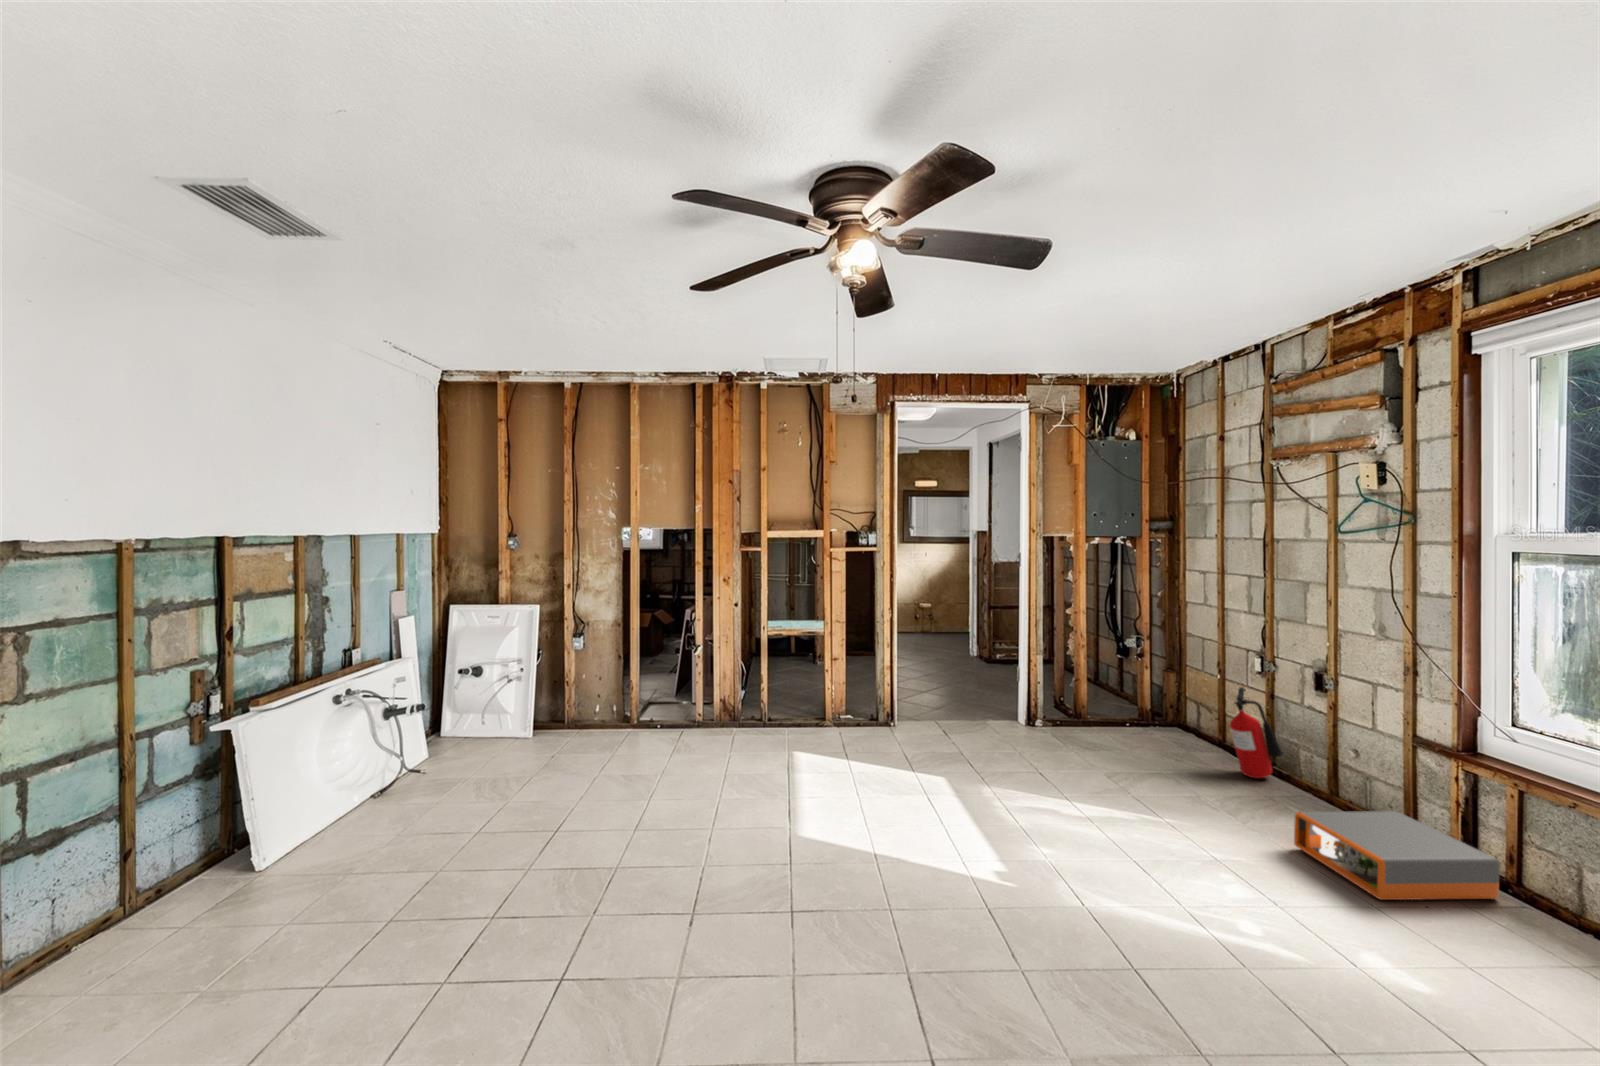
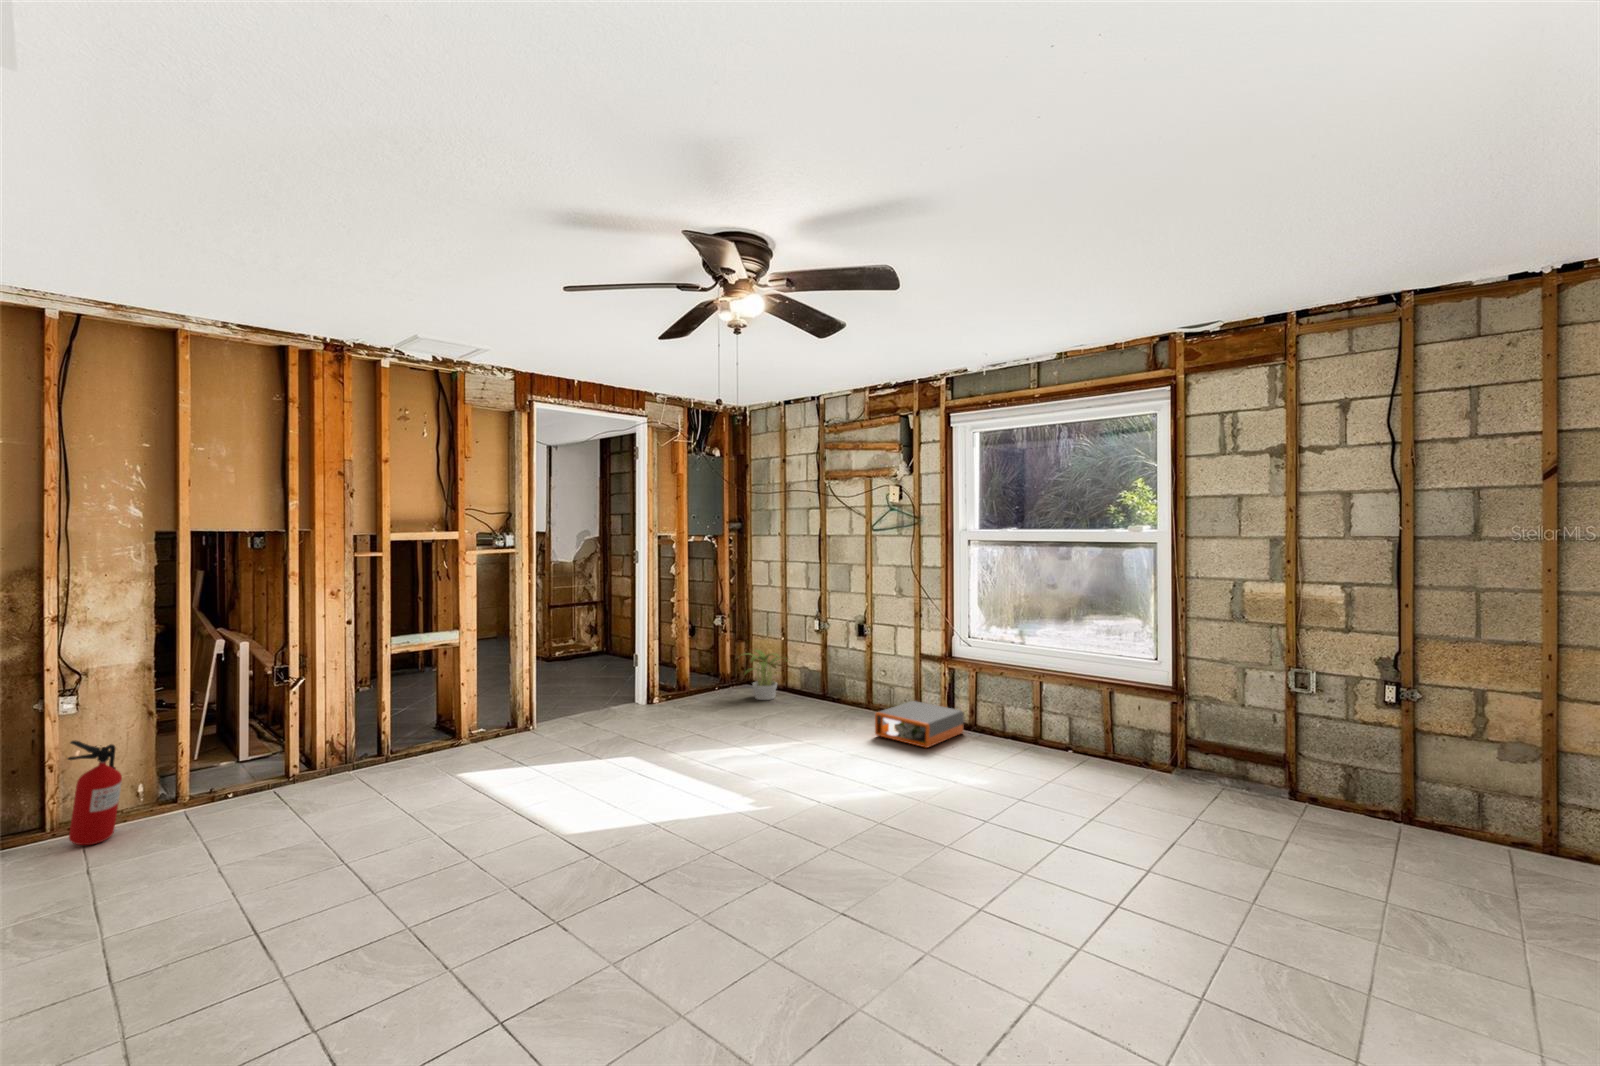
potted plant: none [1139,682,1218,750] -> present [745,649,790,700]
fire extinguisher: present [1230,687,1283,778] -> present [68,740,122,845]

